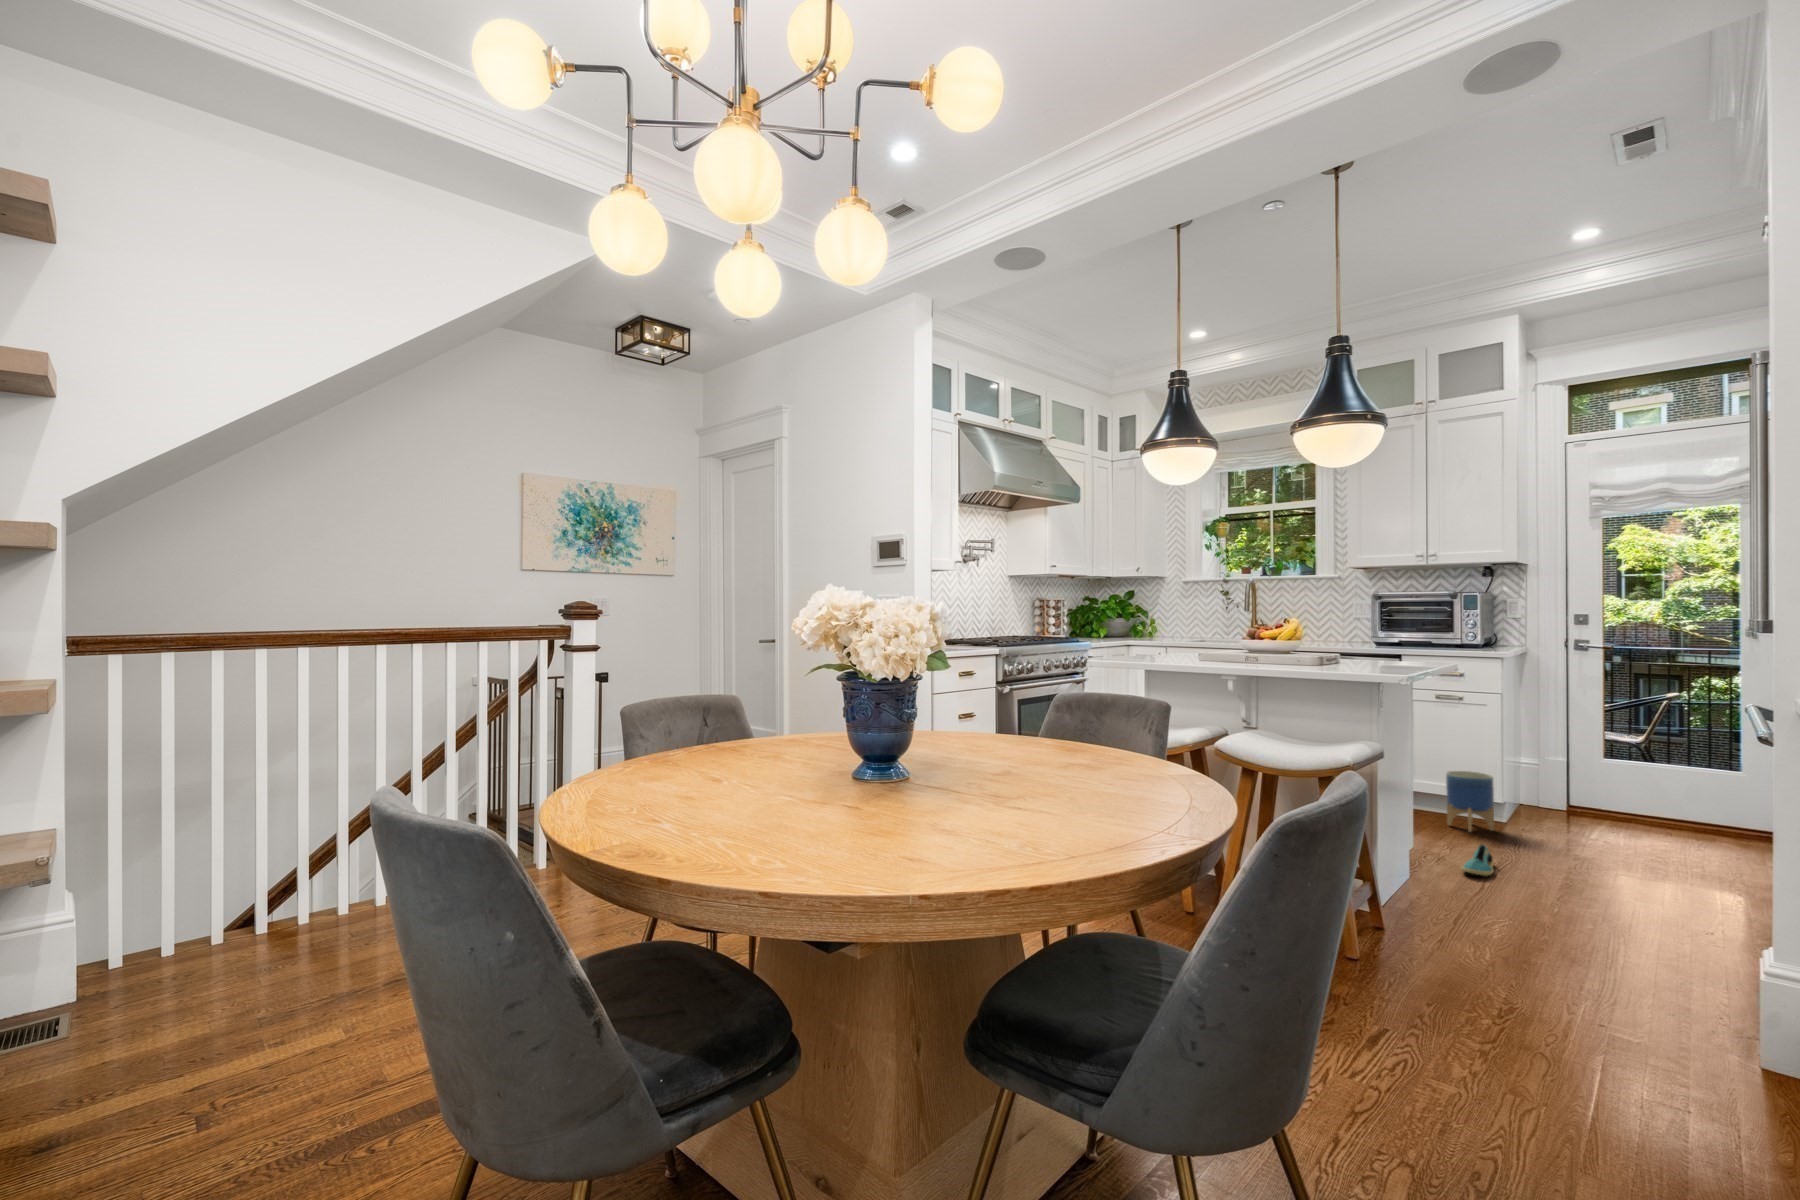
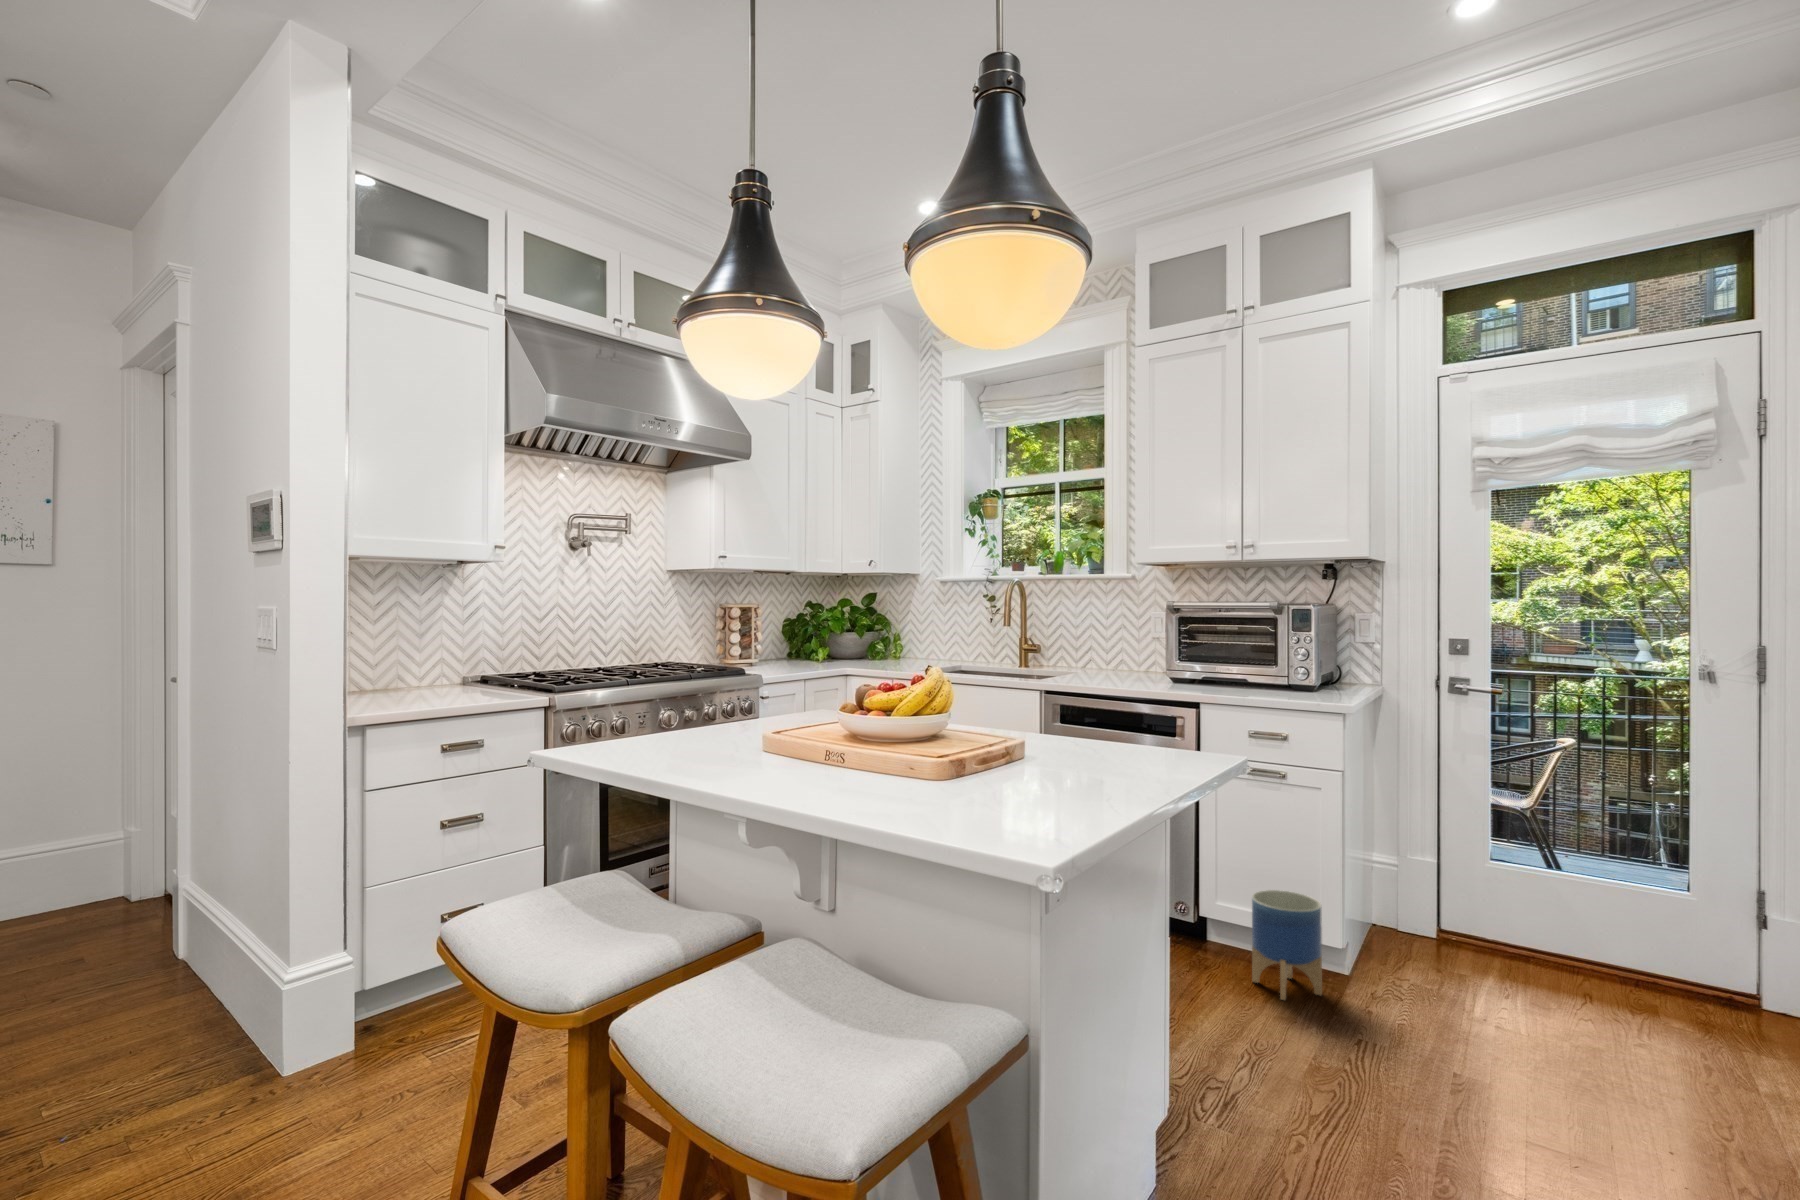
shoe: present [1461,844,1494,876] -> none [1236,1064,1300,1151]

